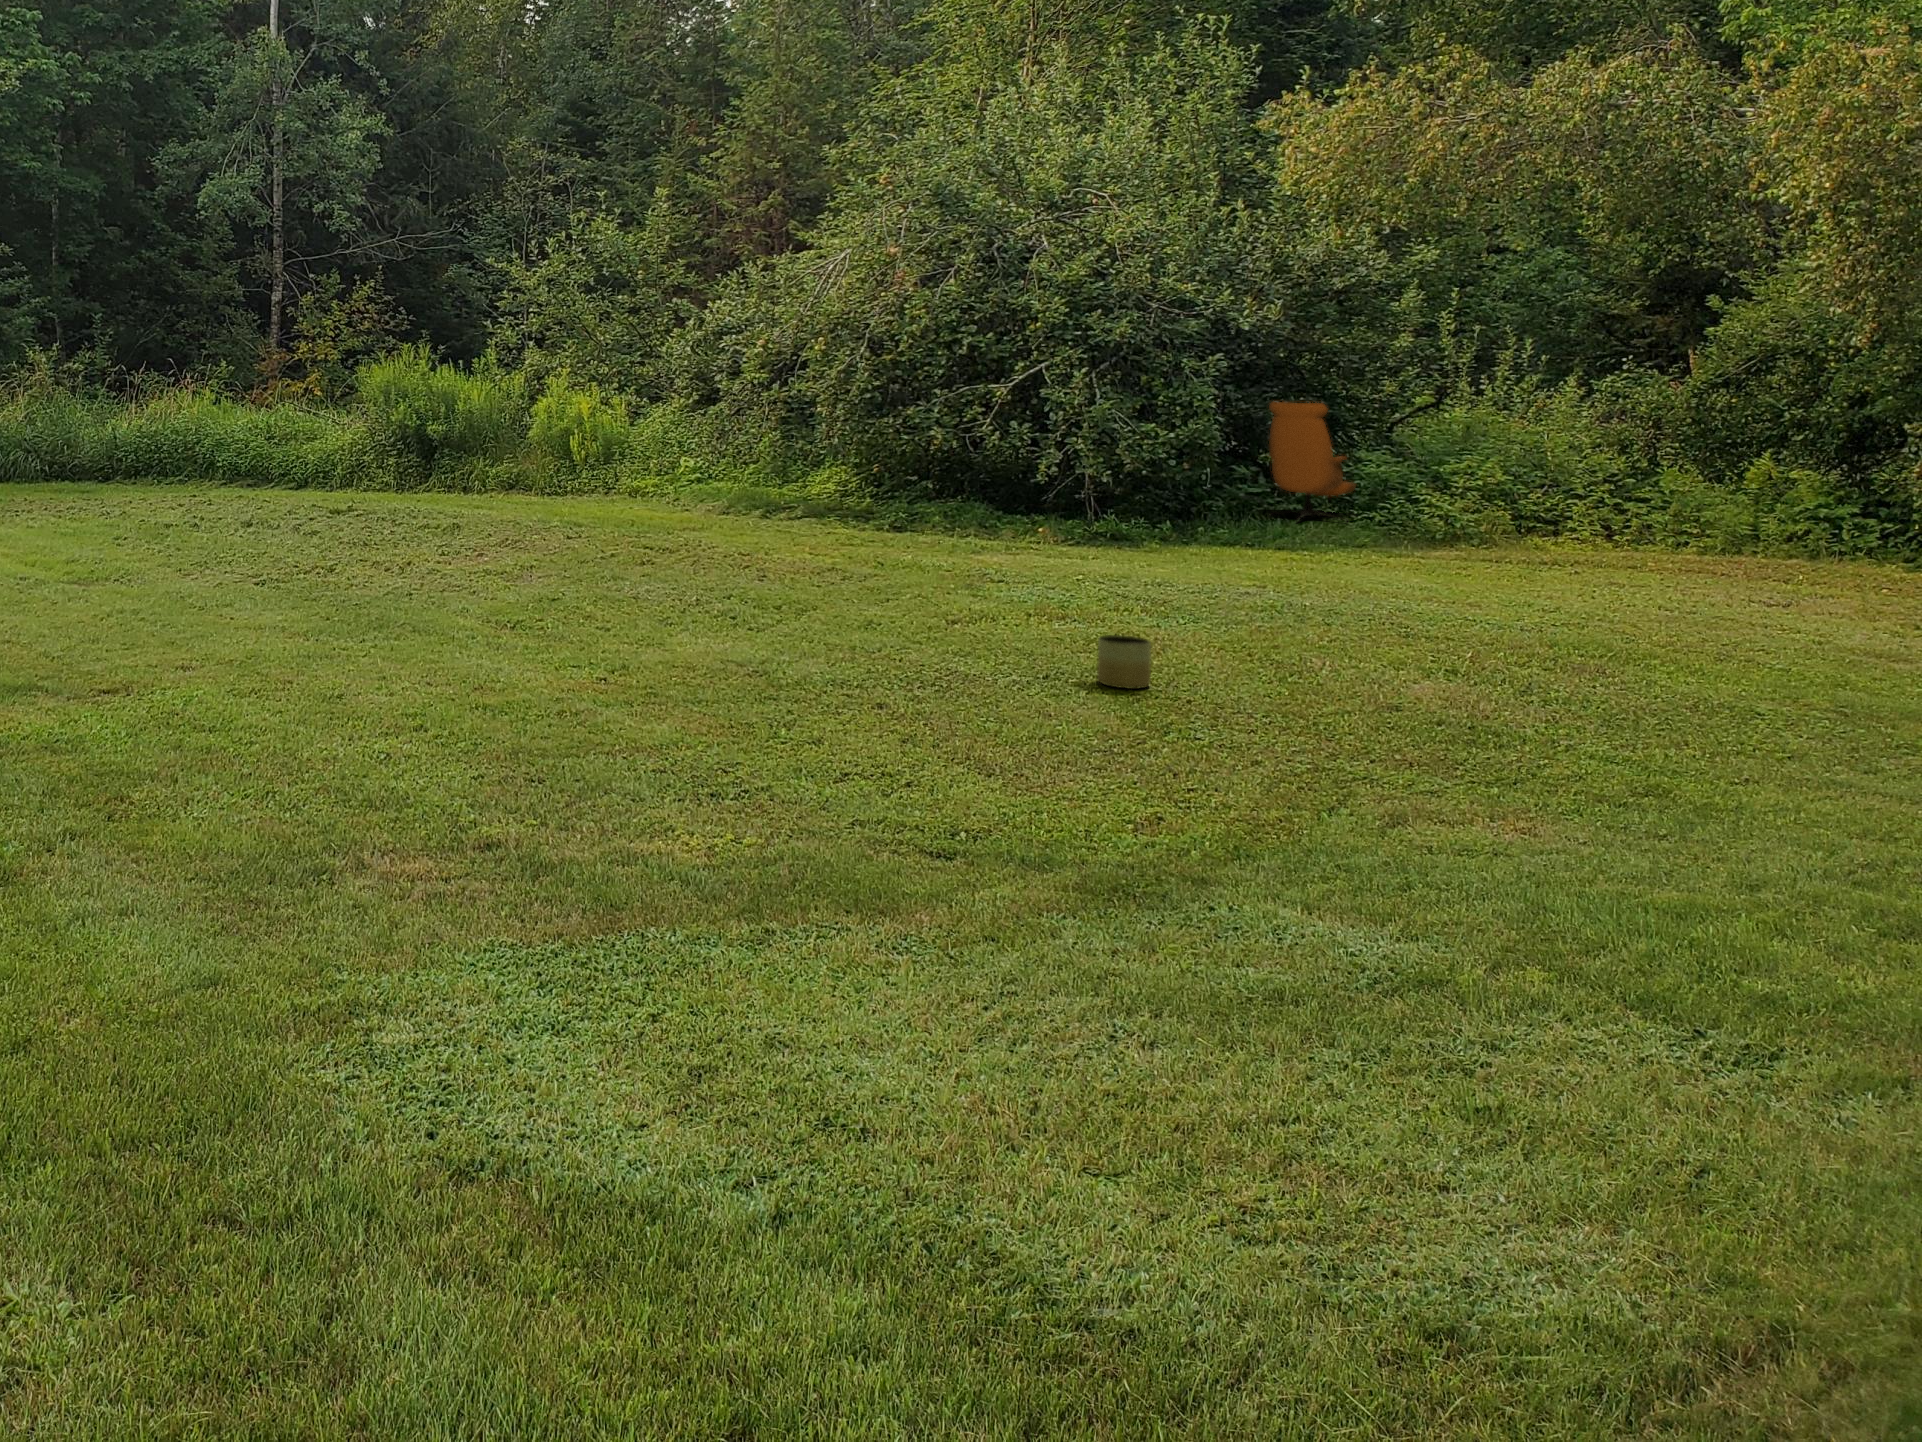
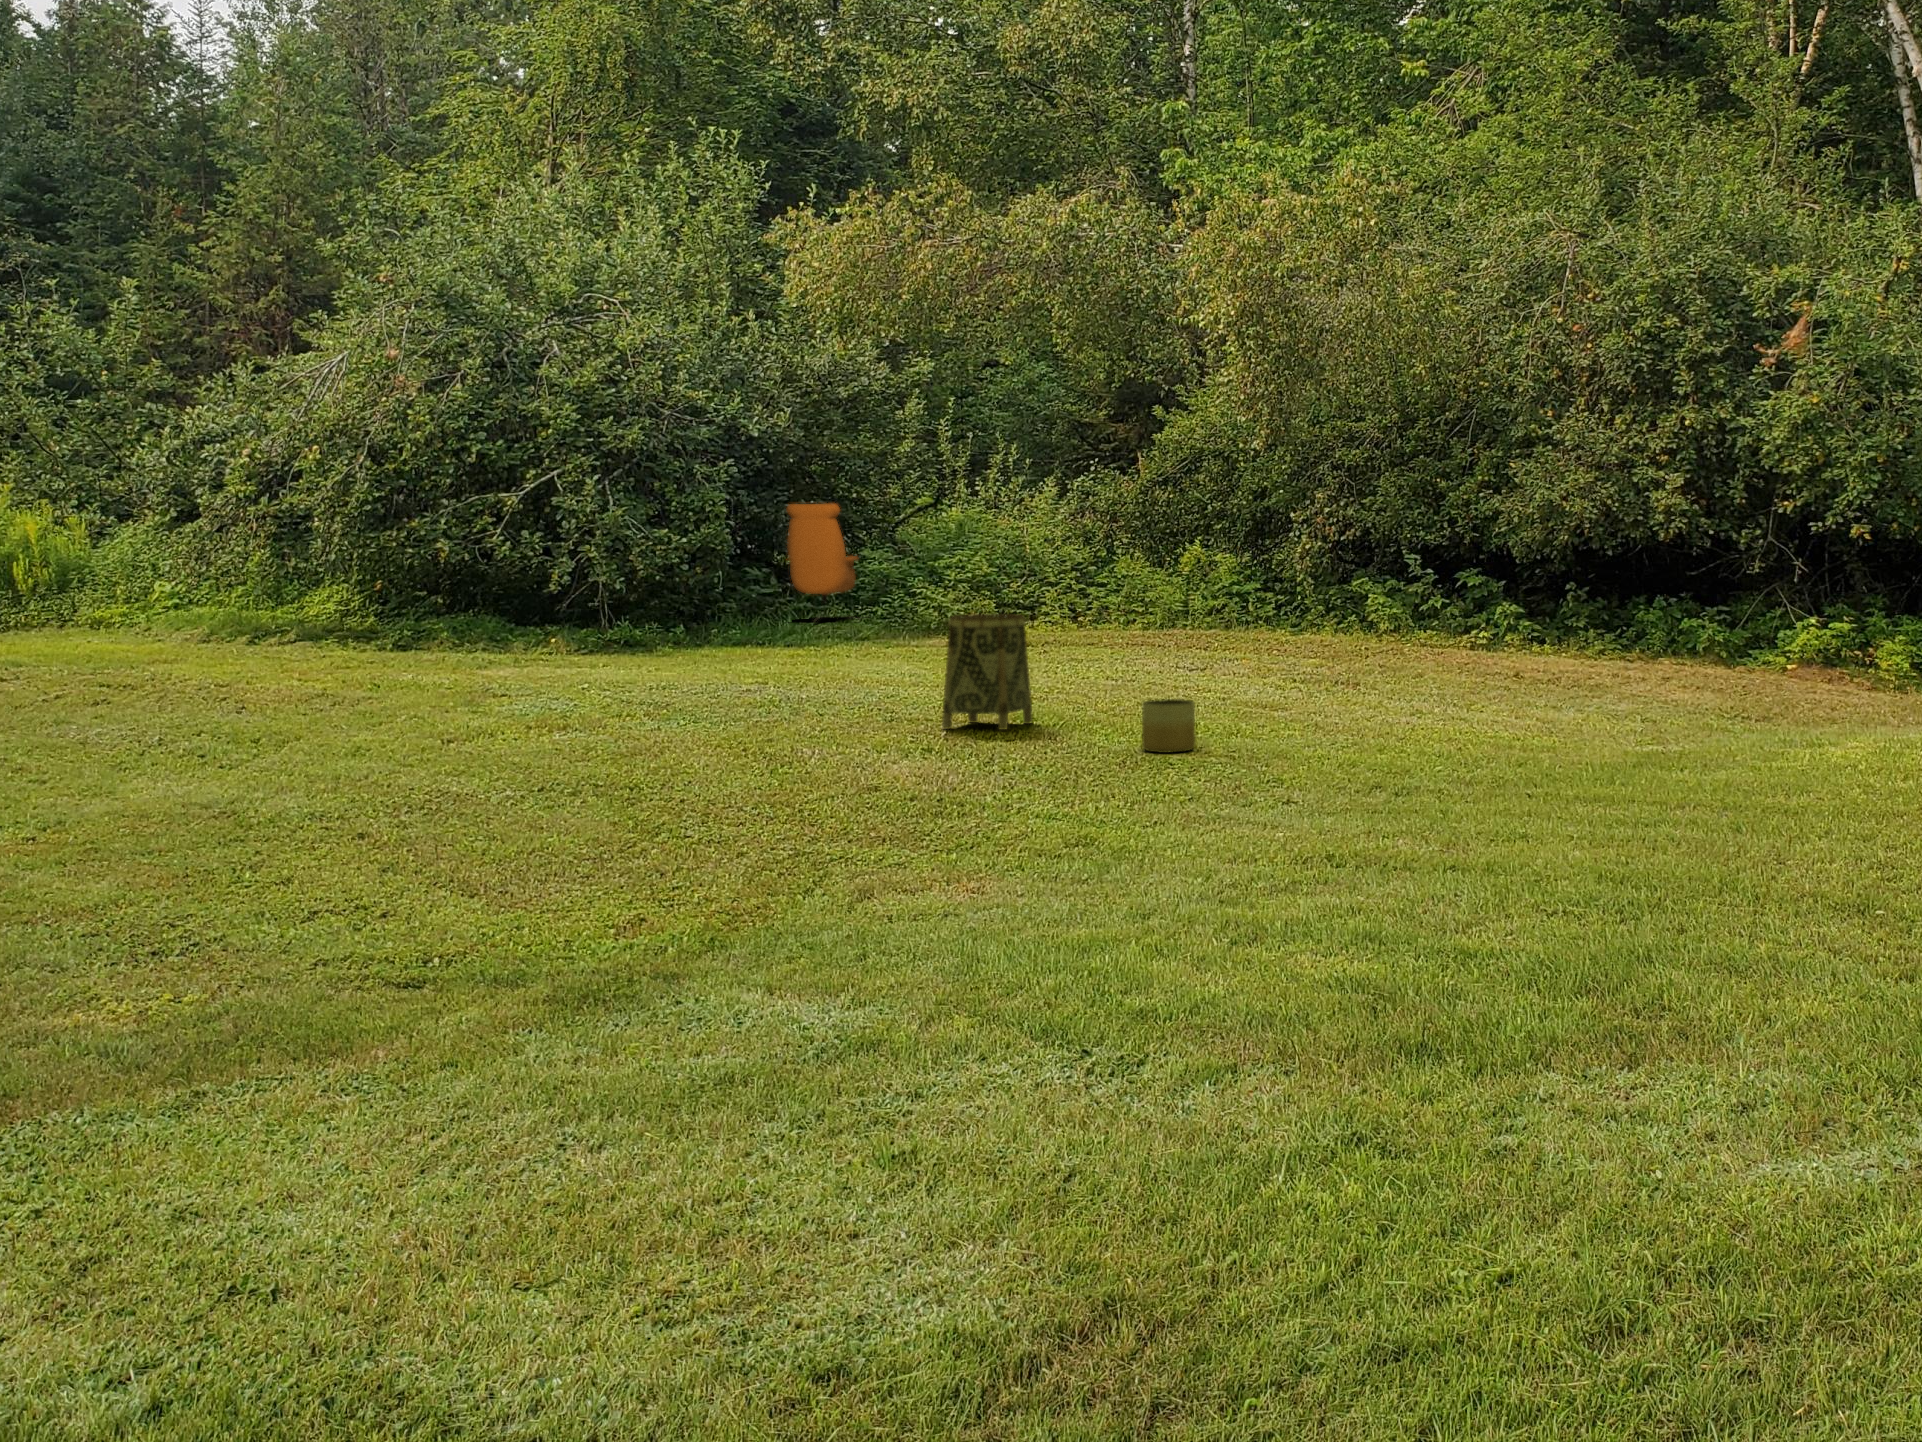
basket: none [1459,603,1580,749] -> present [942,614,1033,730]
planter: present [1097,635,1151,689] -> present [1142,699,1196,753]

